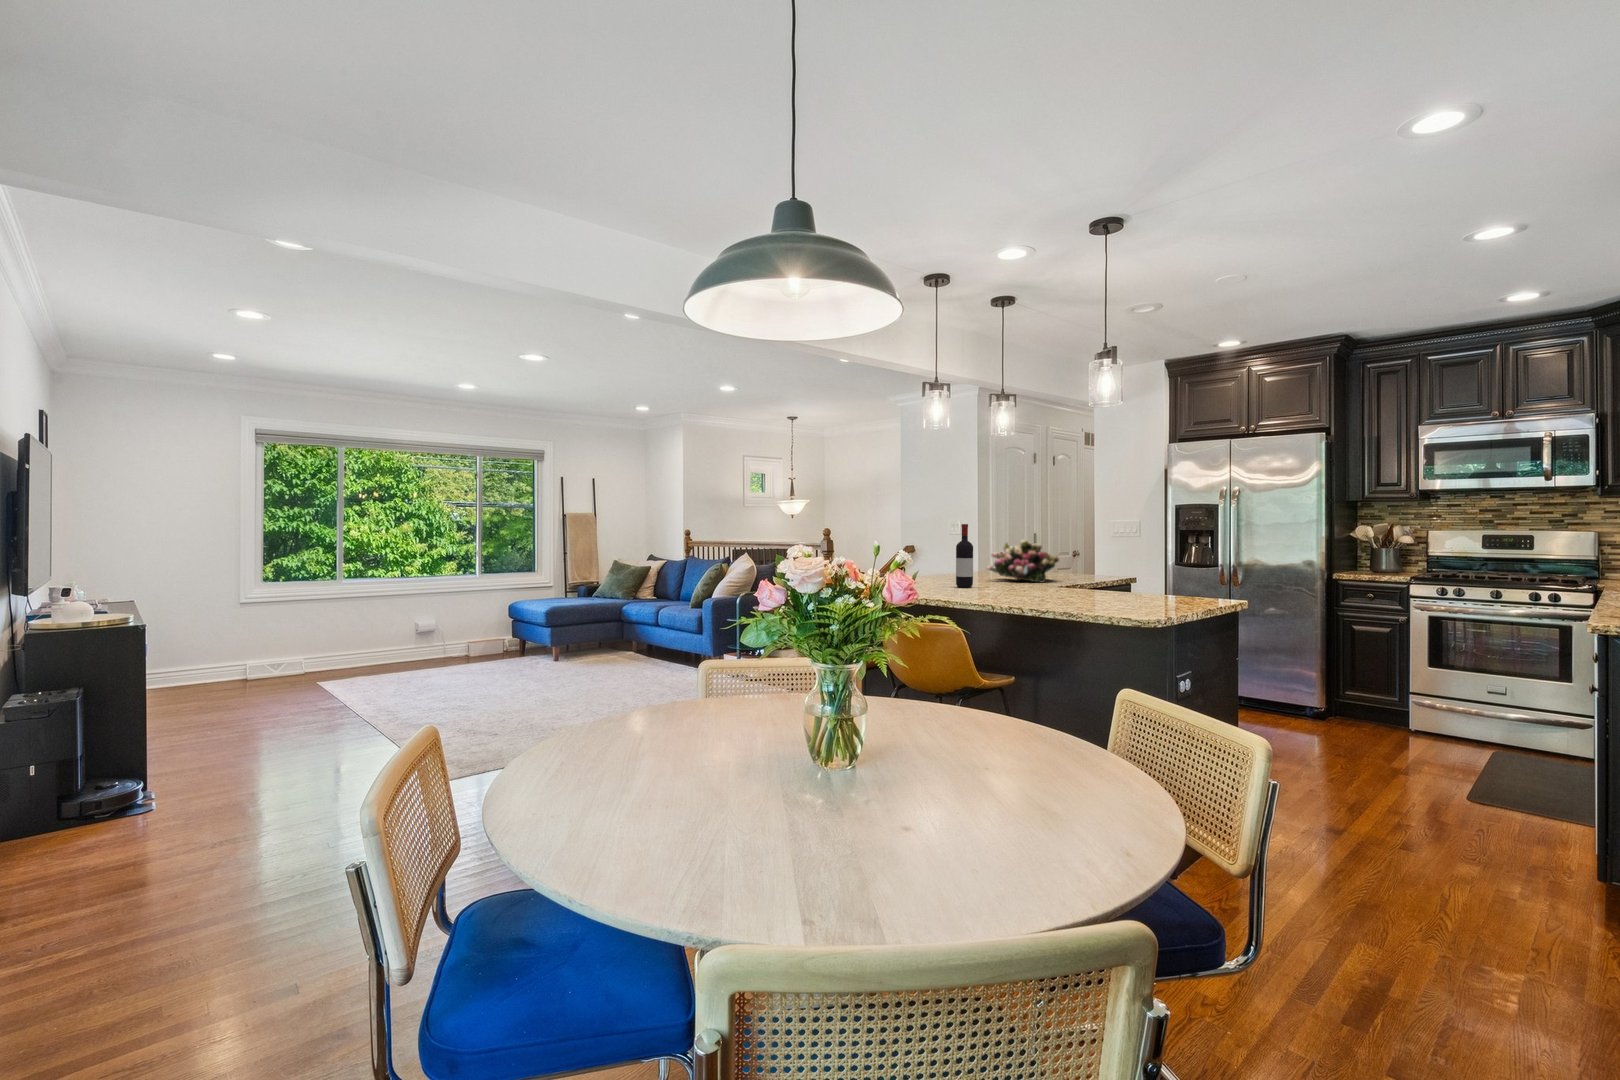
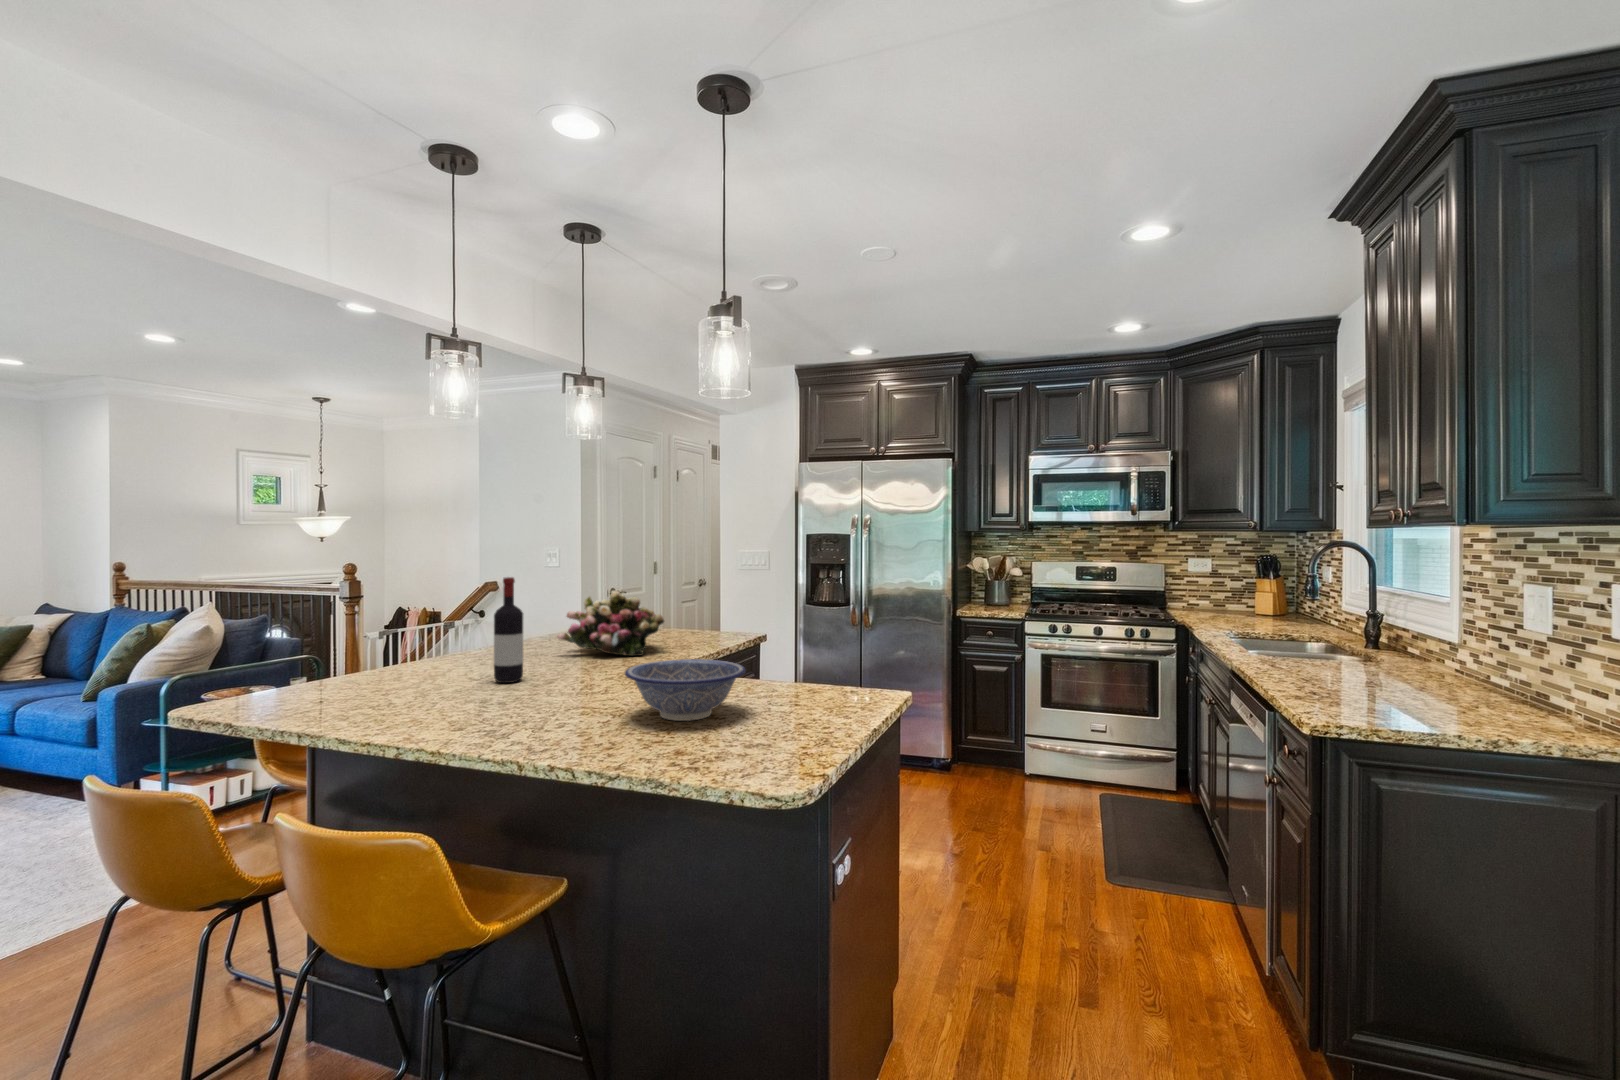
decorative bowl: none [1044,570,1120,601] -> present [625,659,746,721]

